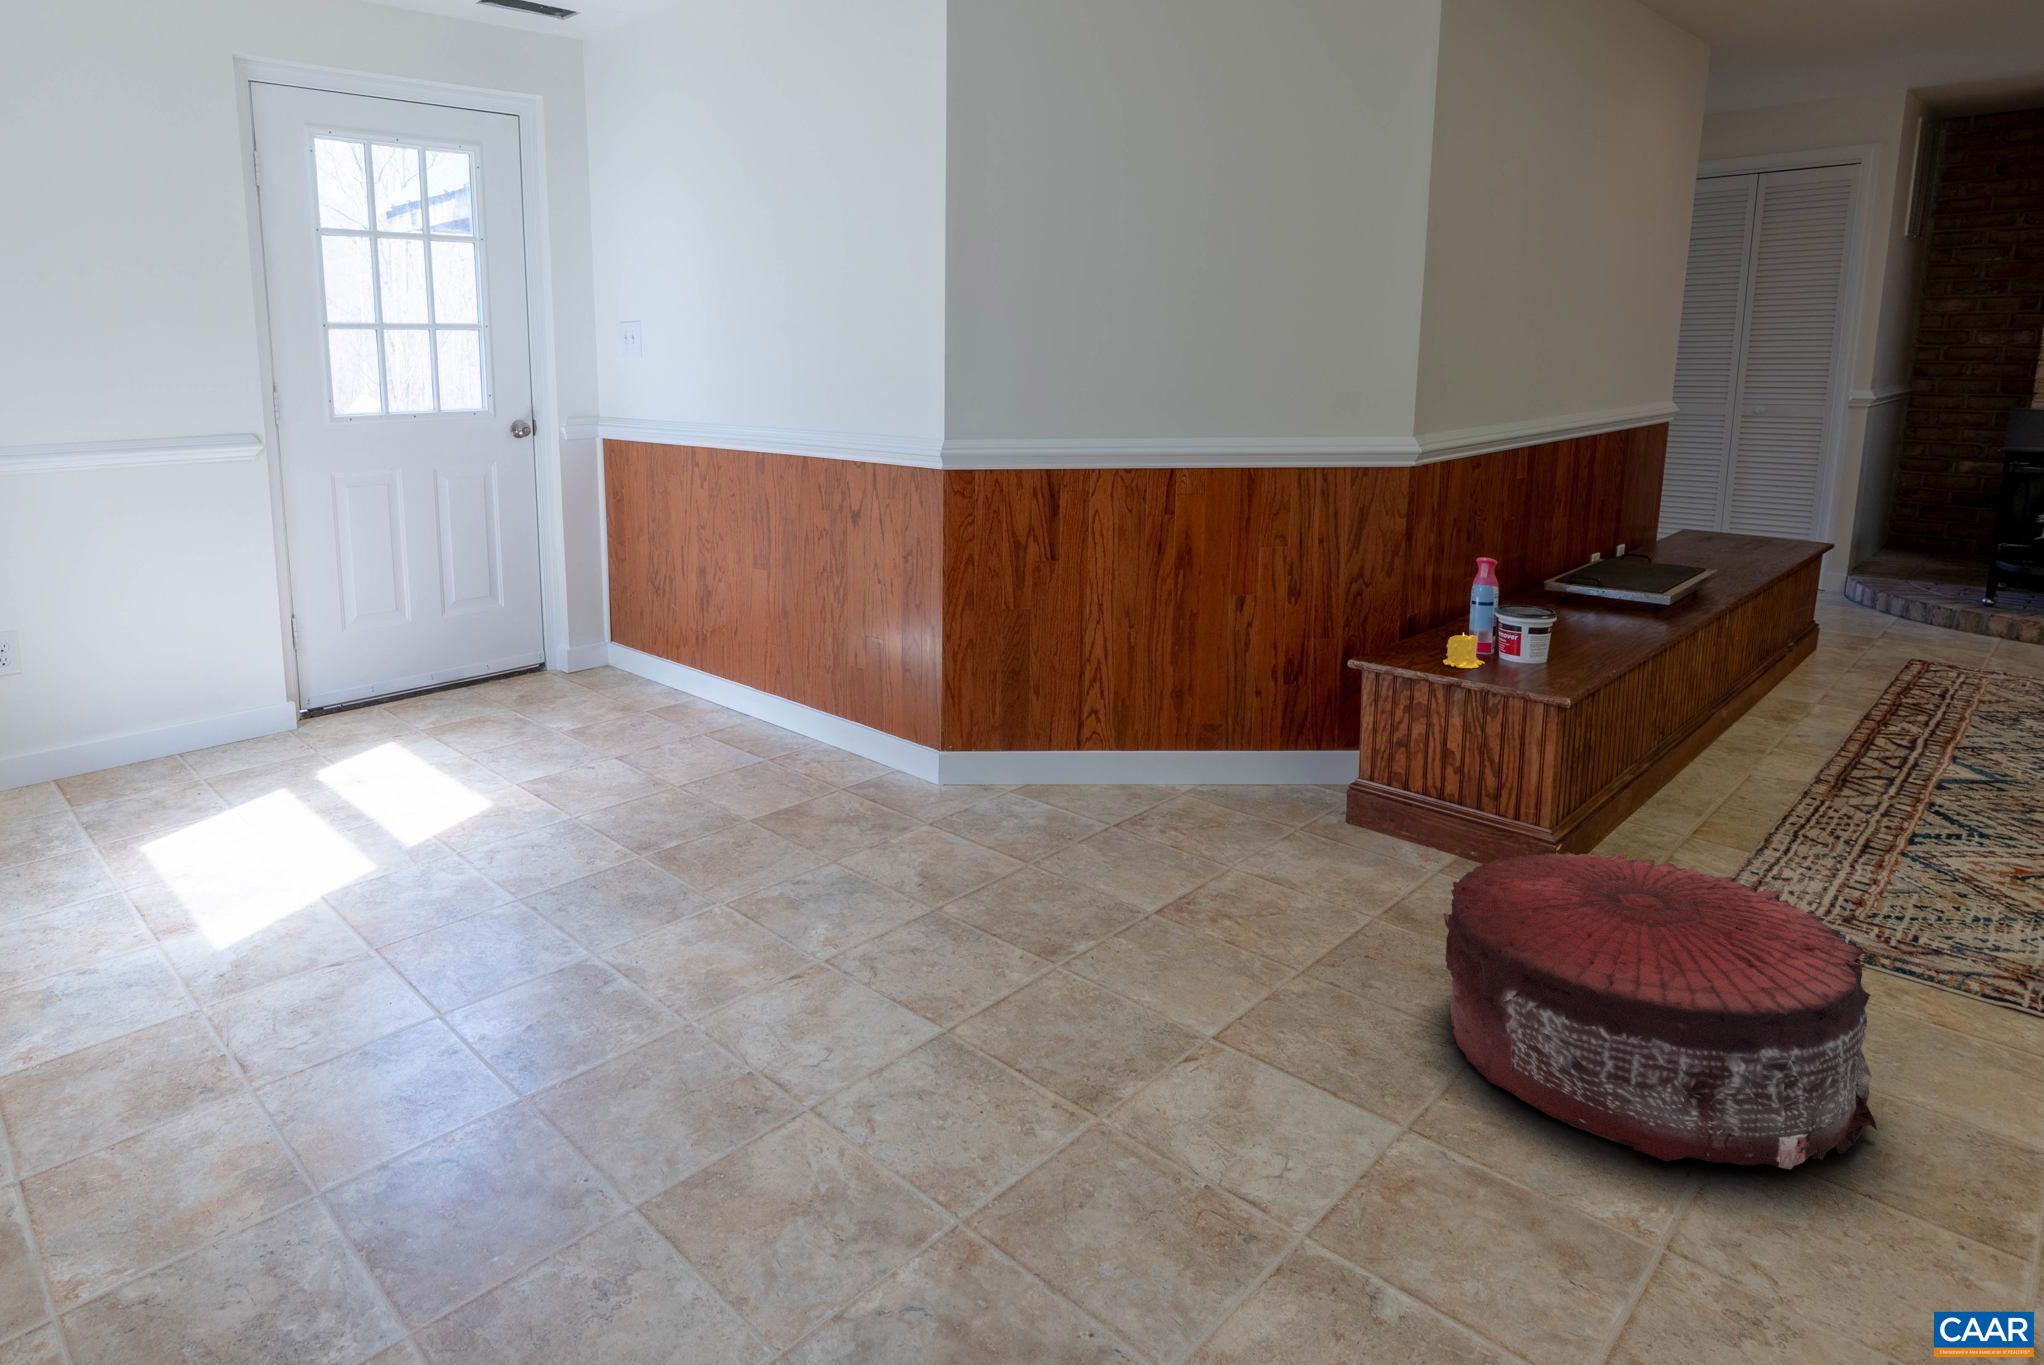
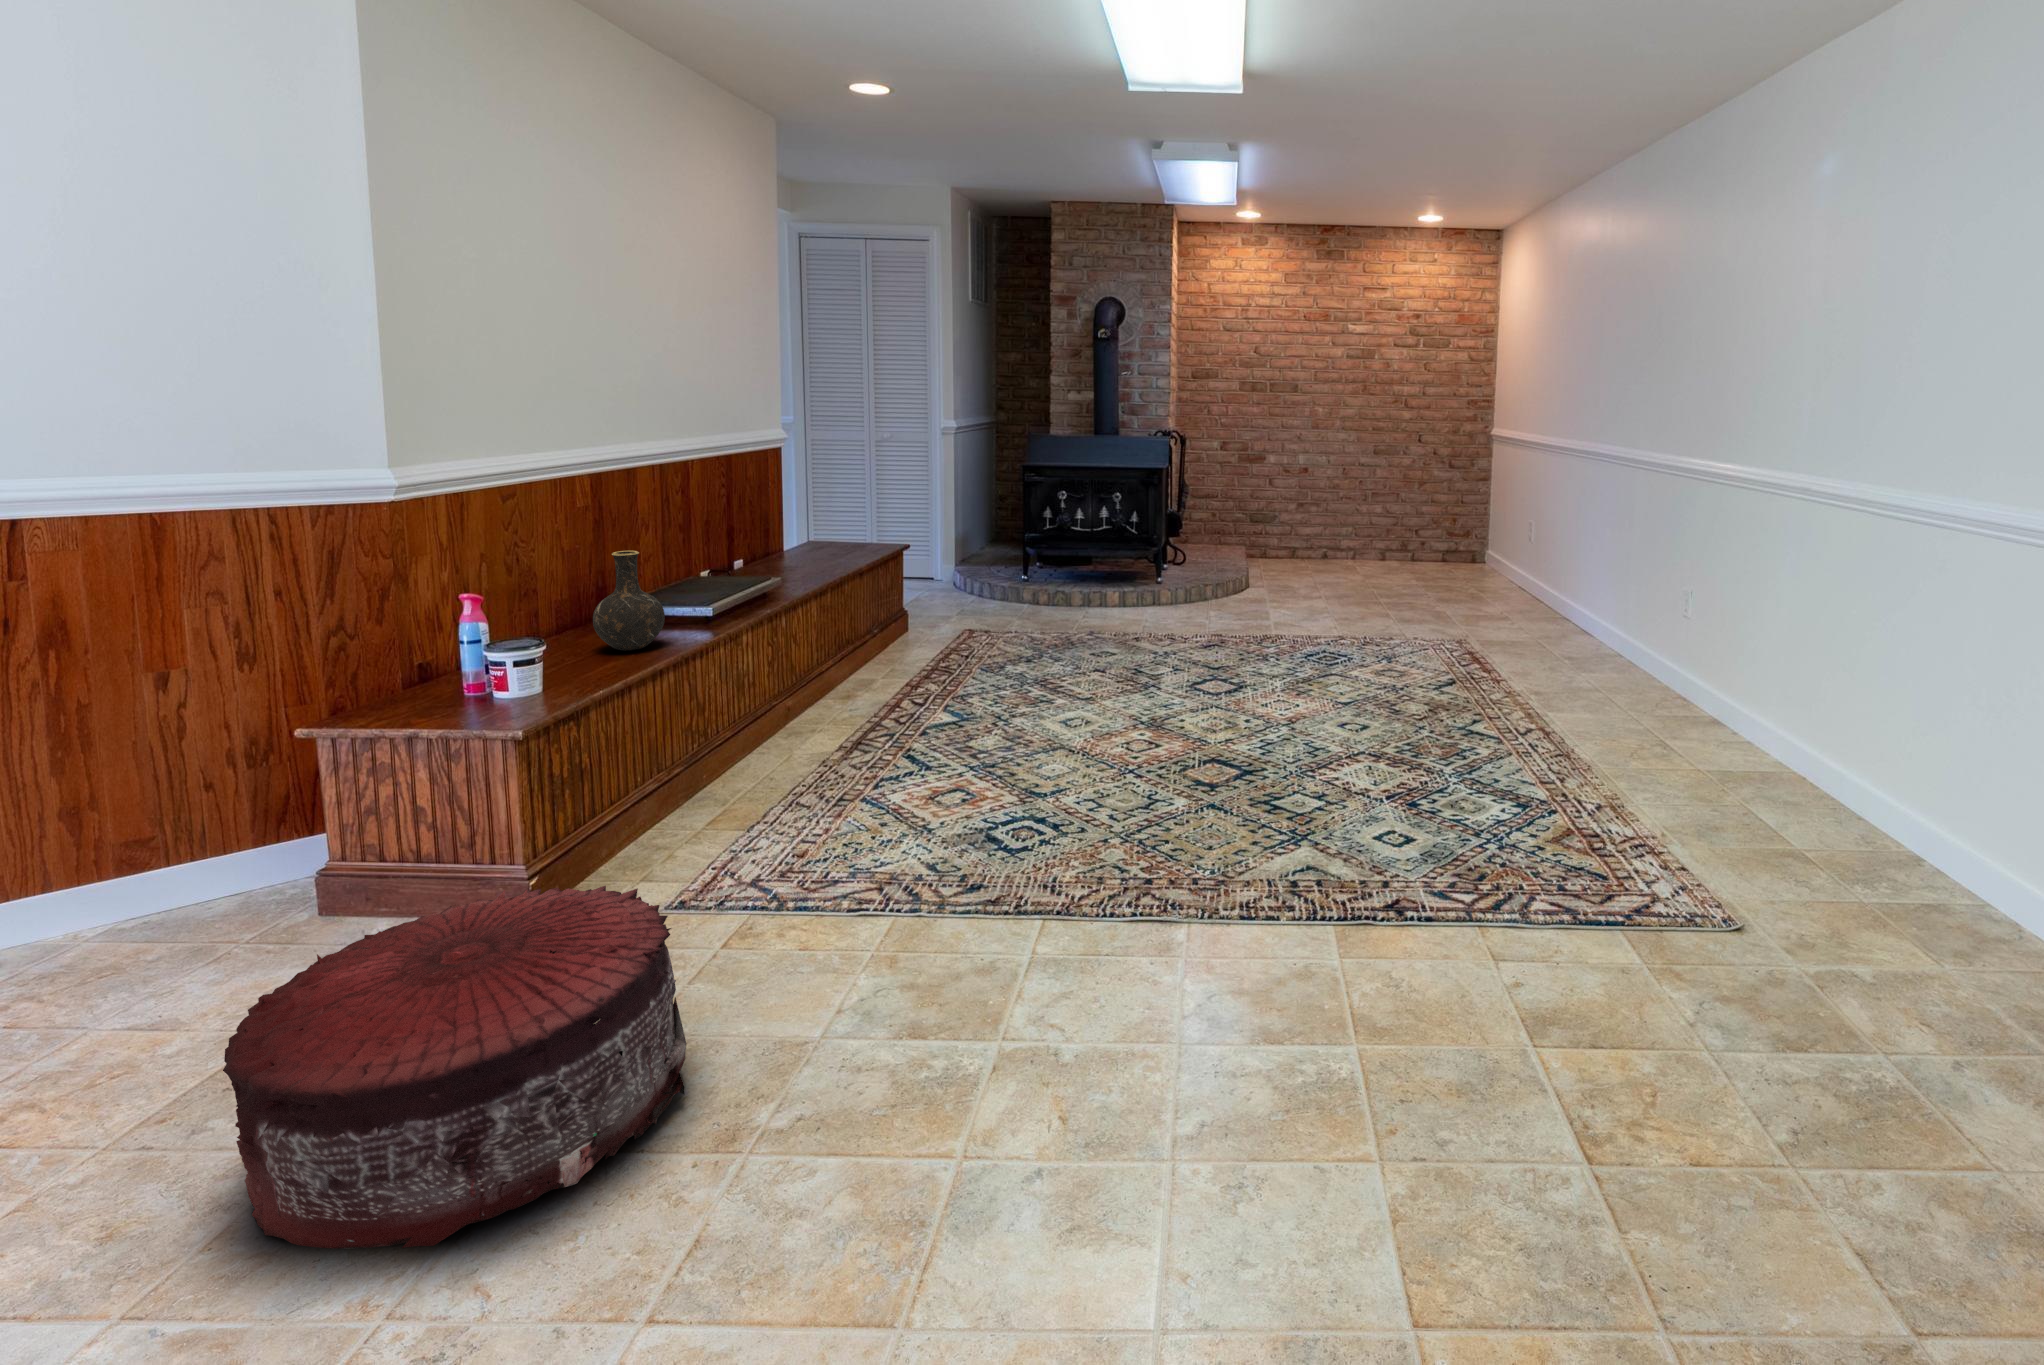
vase: none [1563,525,1643,632] -> present [593,551,665,651]
candle: present [1443,633,1485,668] -> none [418,676,470,716]

